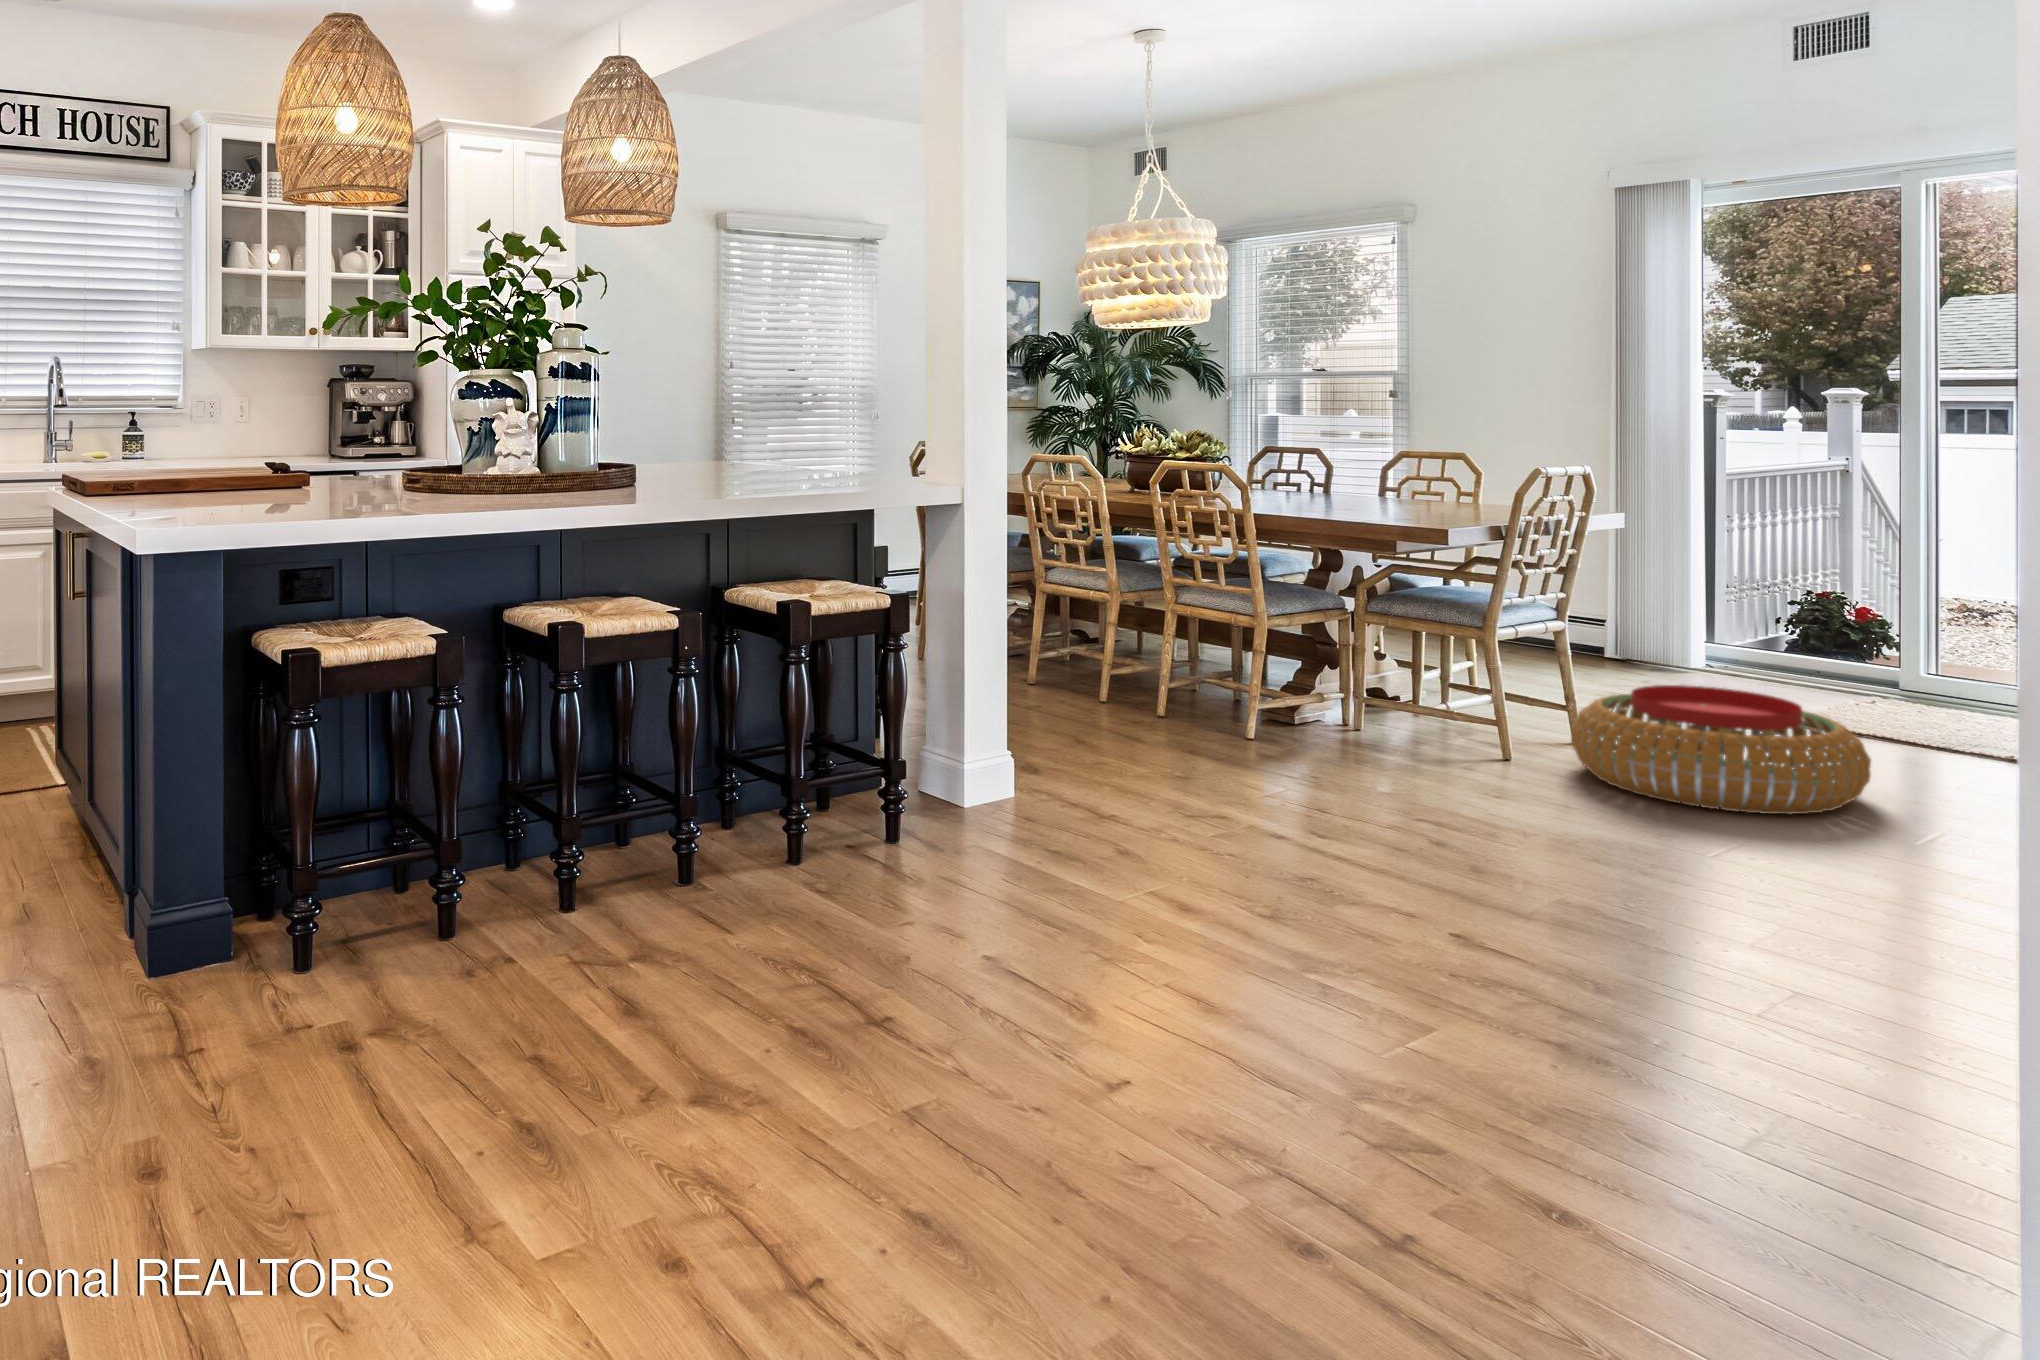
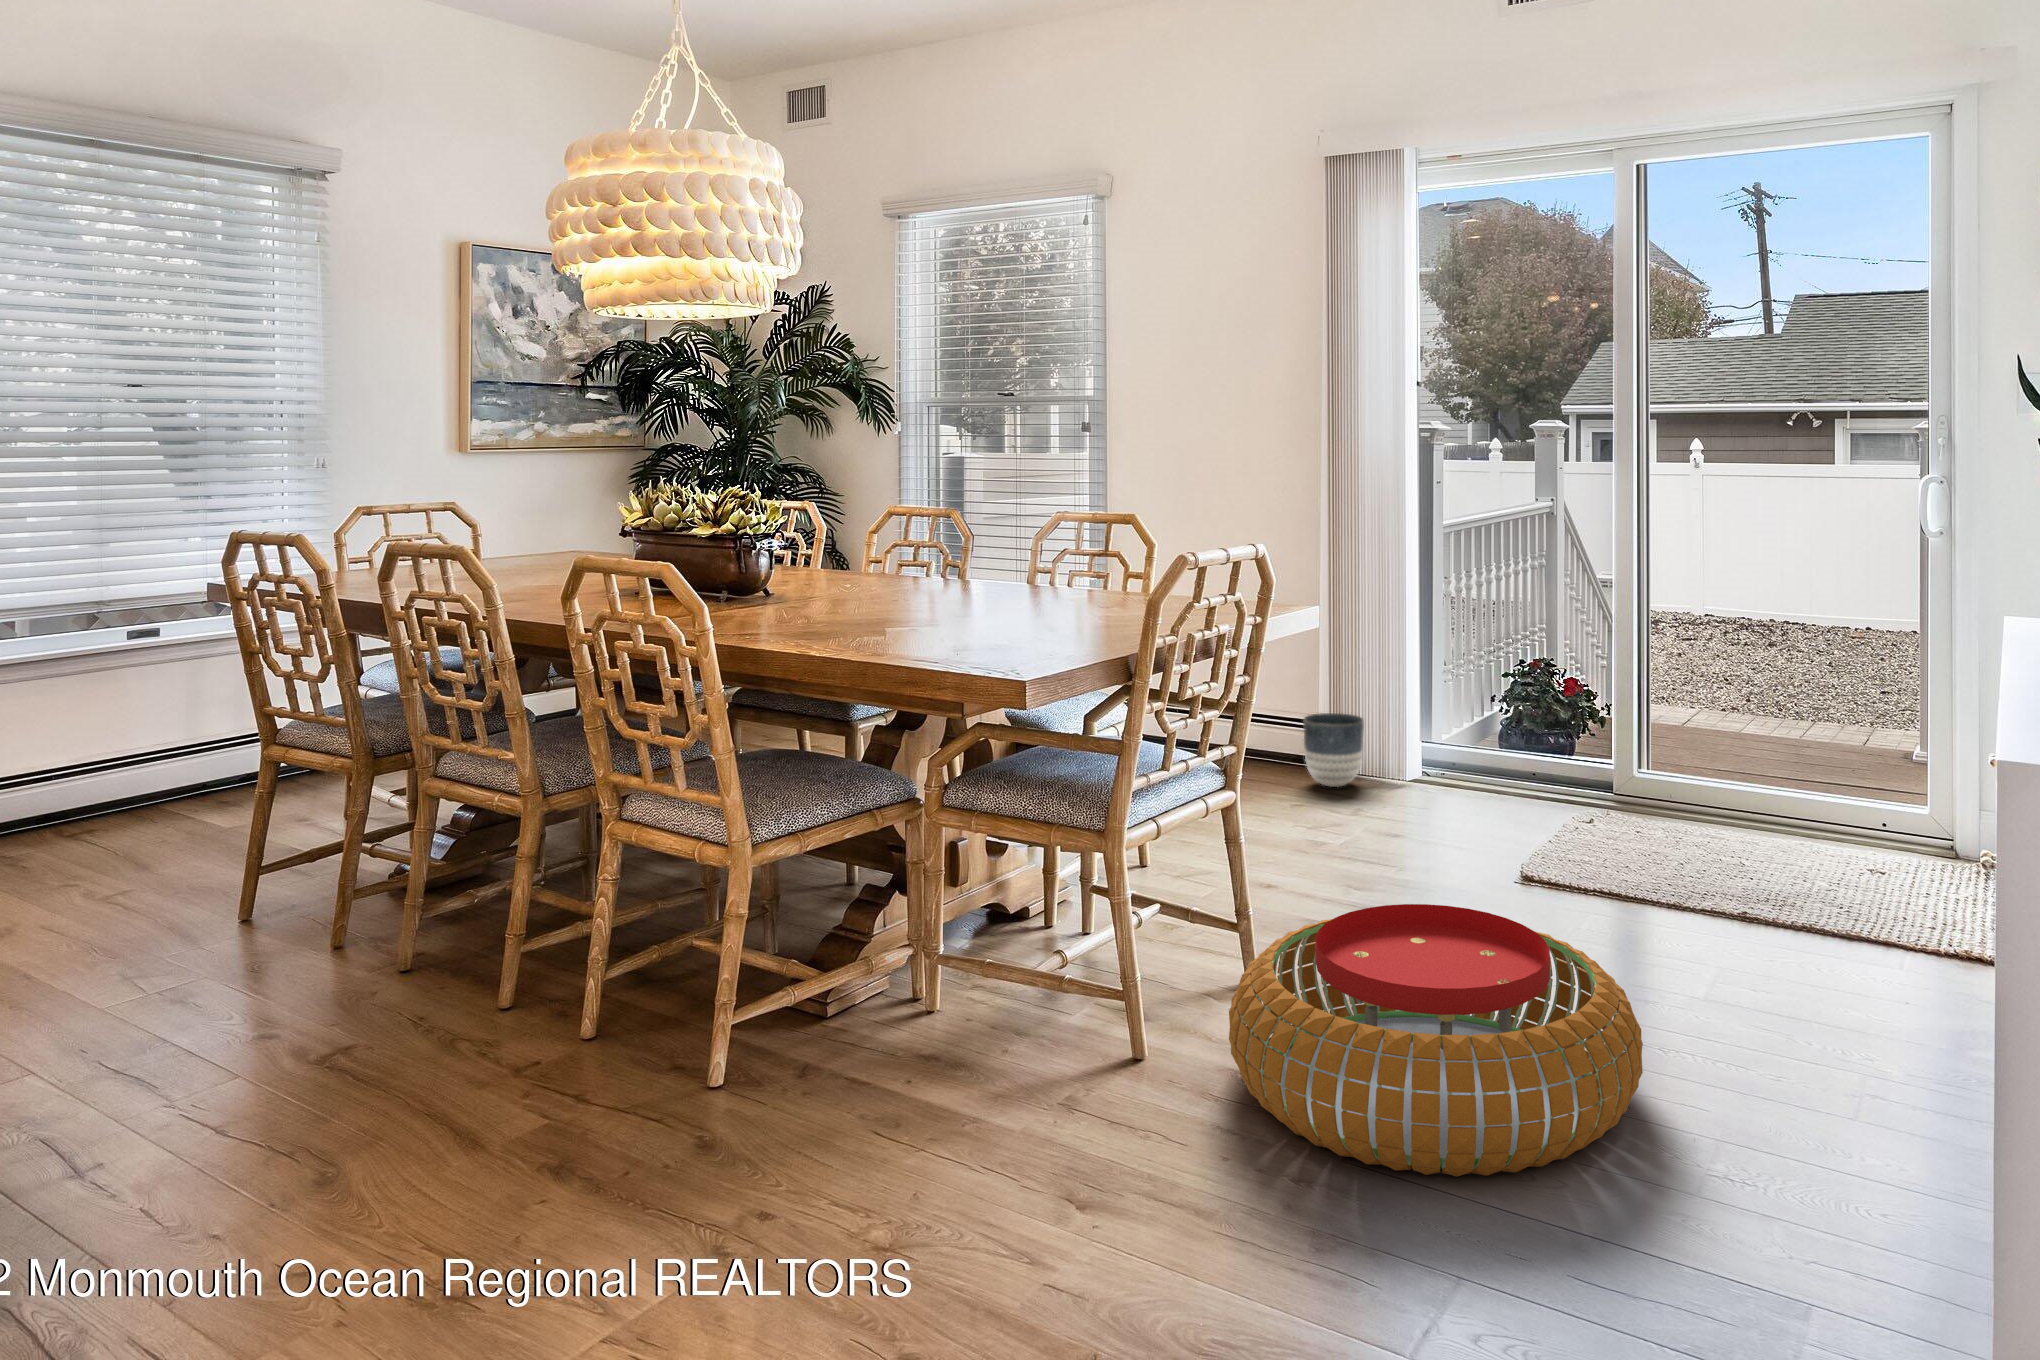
planter: none [1593,607,1648,662] -> present [1303,713,1364,787]

